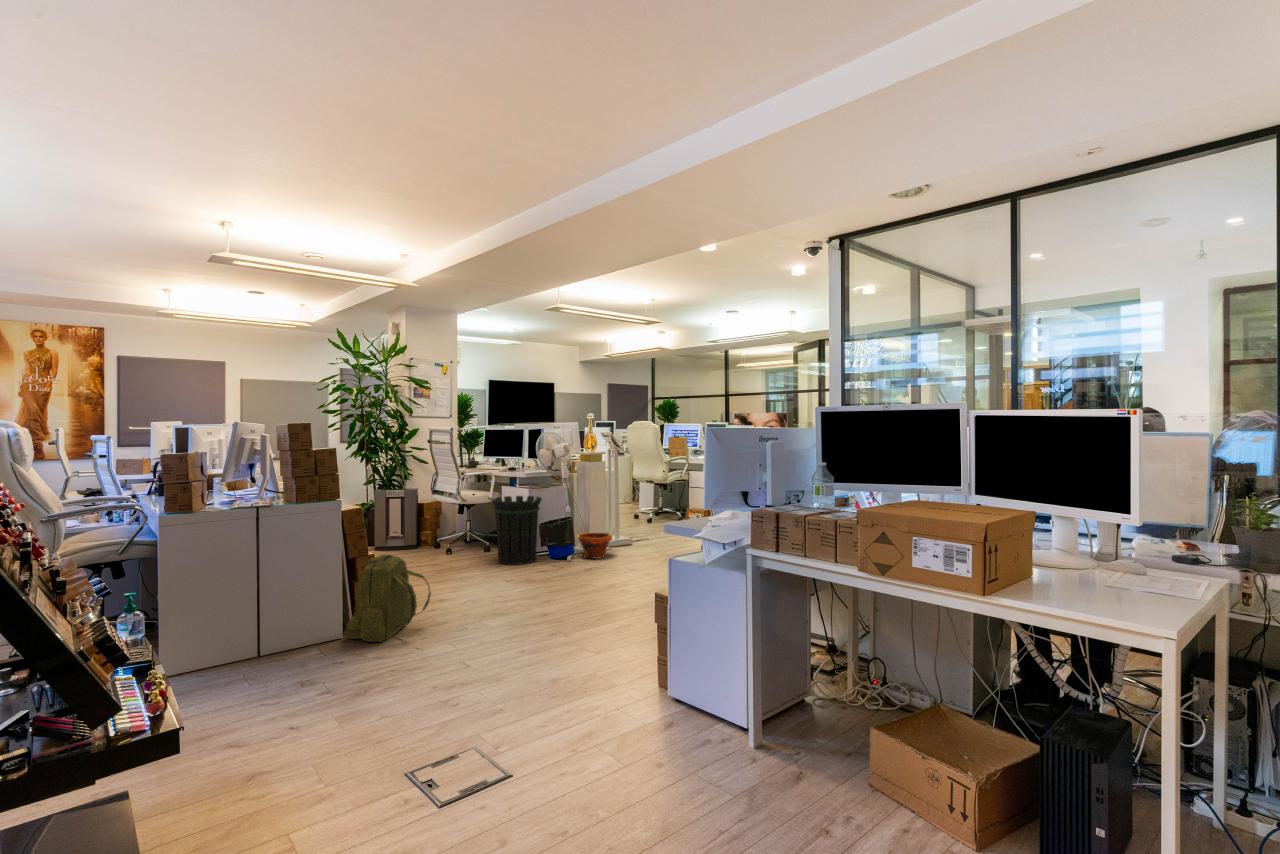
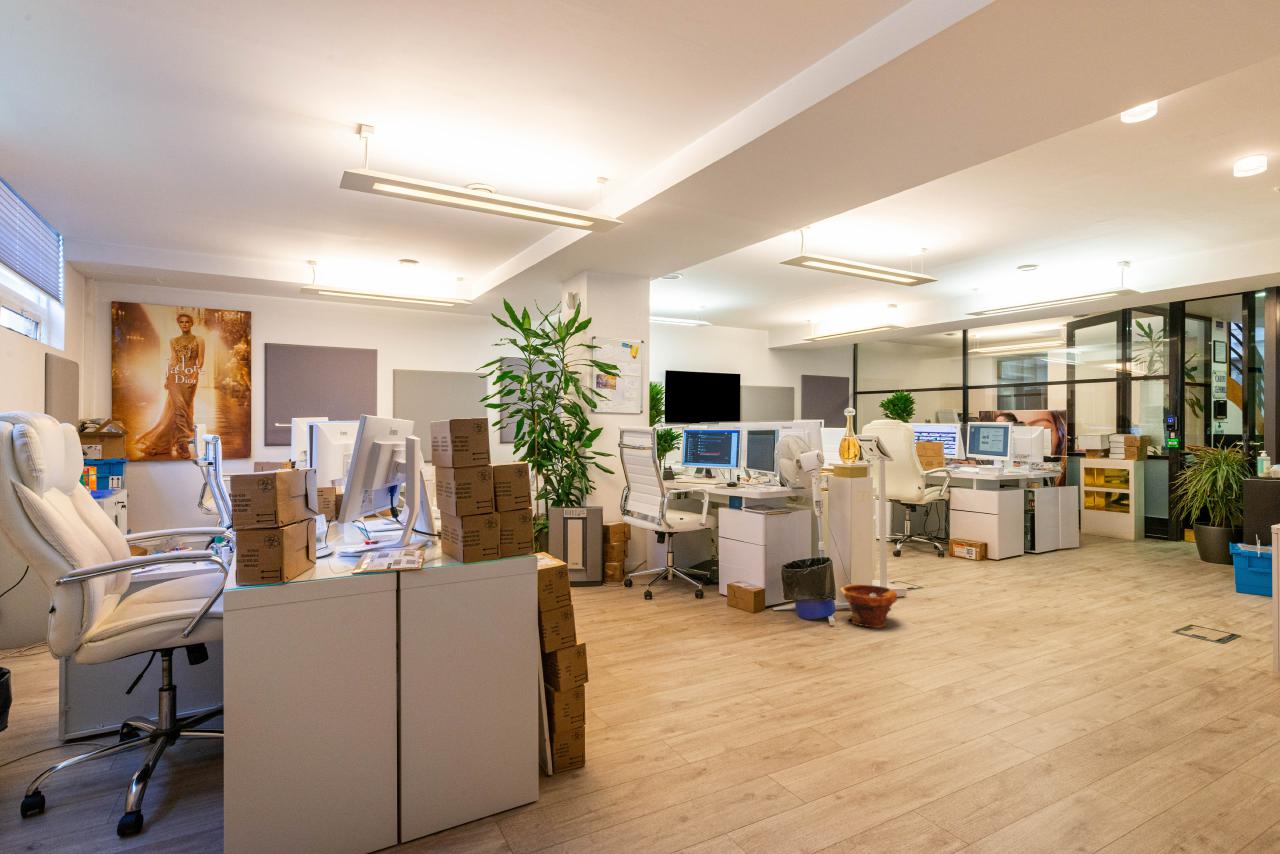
waste bin: present [492,496,542,565] -> none [716,526,791,632]
backpack: present [345,555,431,642] -> none [541,648,679,818]

